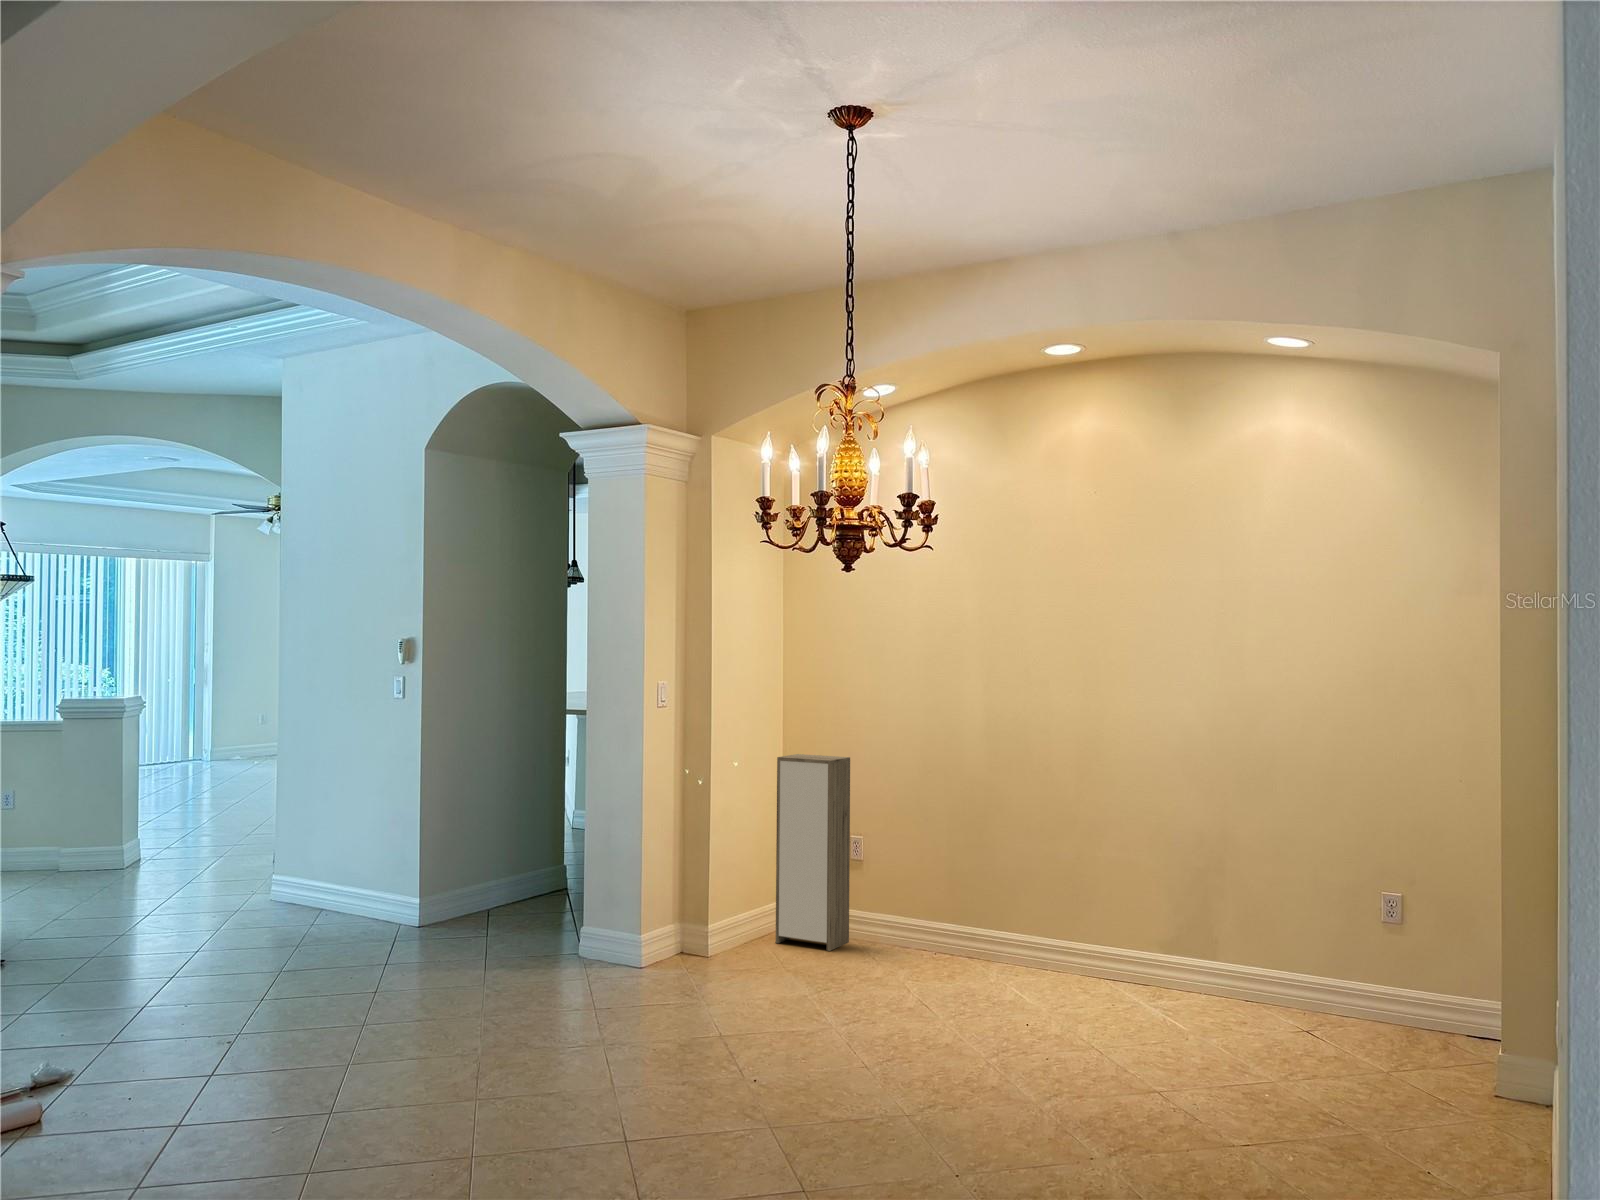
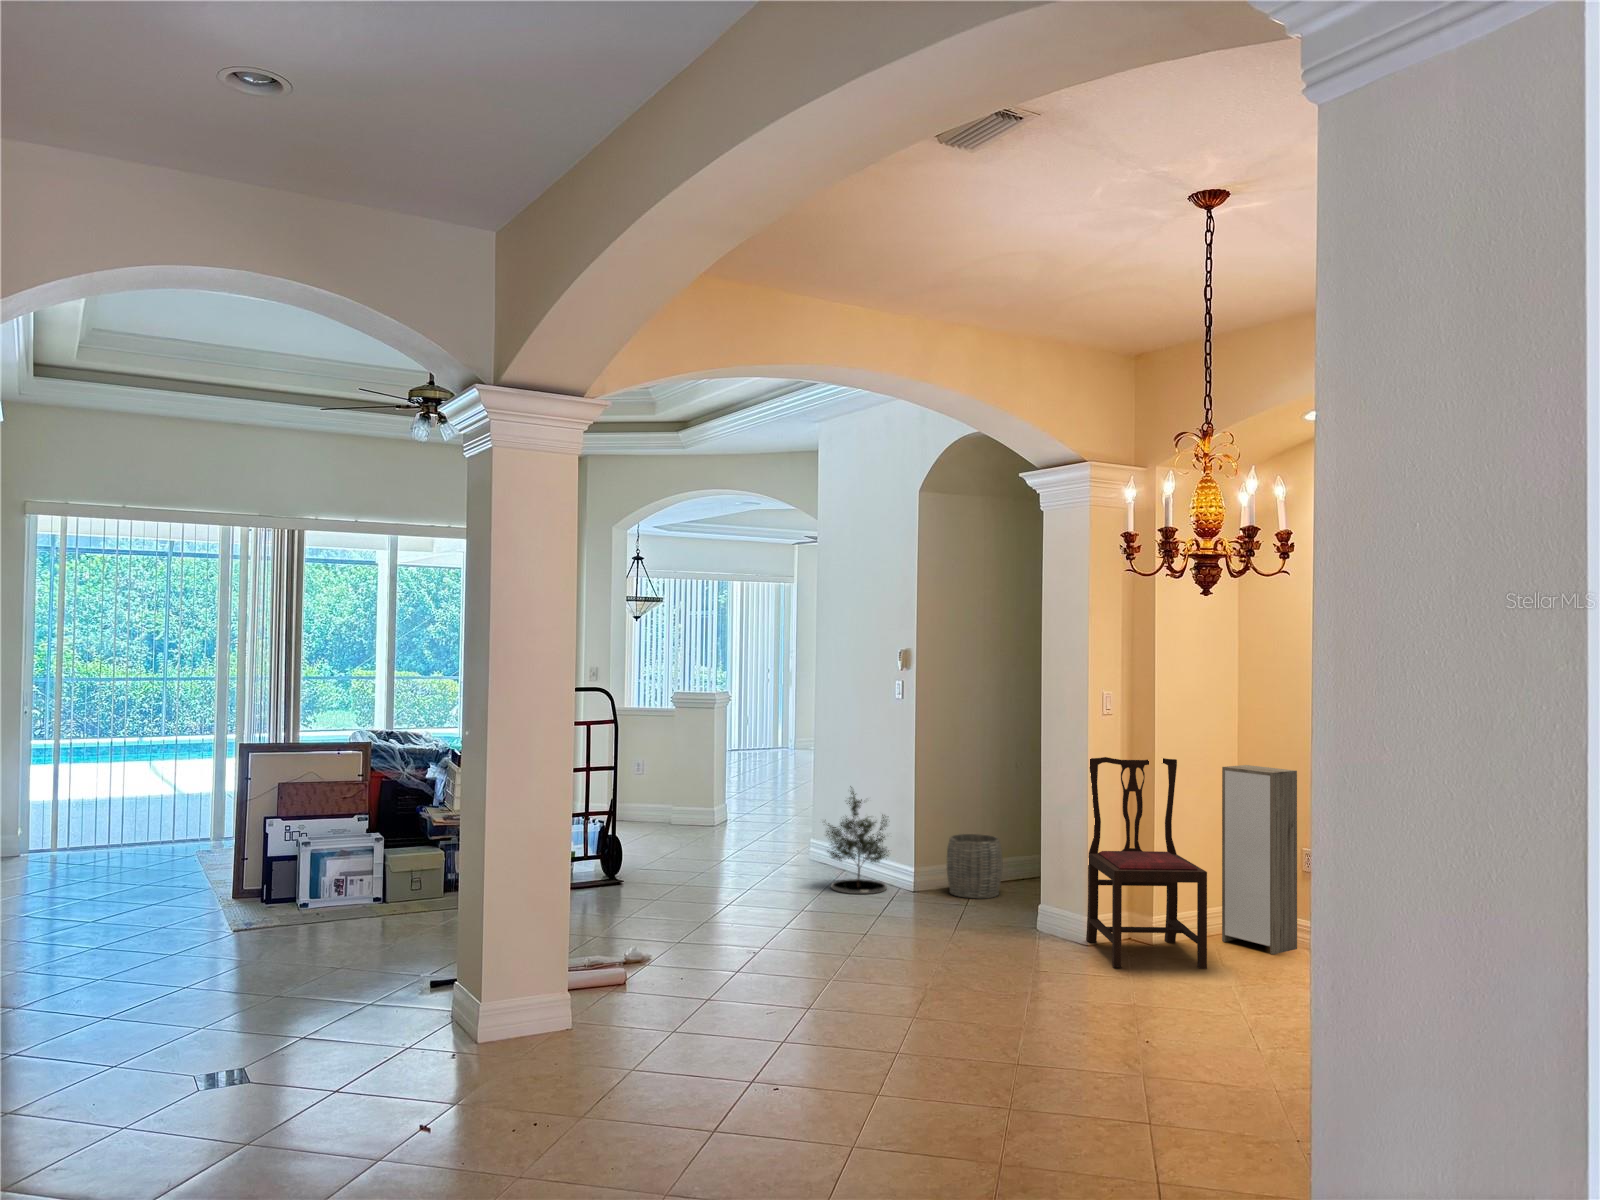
dining chair: none [637,750,774,988] -> present [1086,757,1207,969]
potted tree: none [297,802,392,936] -> present [826,786,889,894]
woven basket: none [459,850,525,925] -> present [947,834,1002,899]

